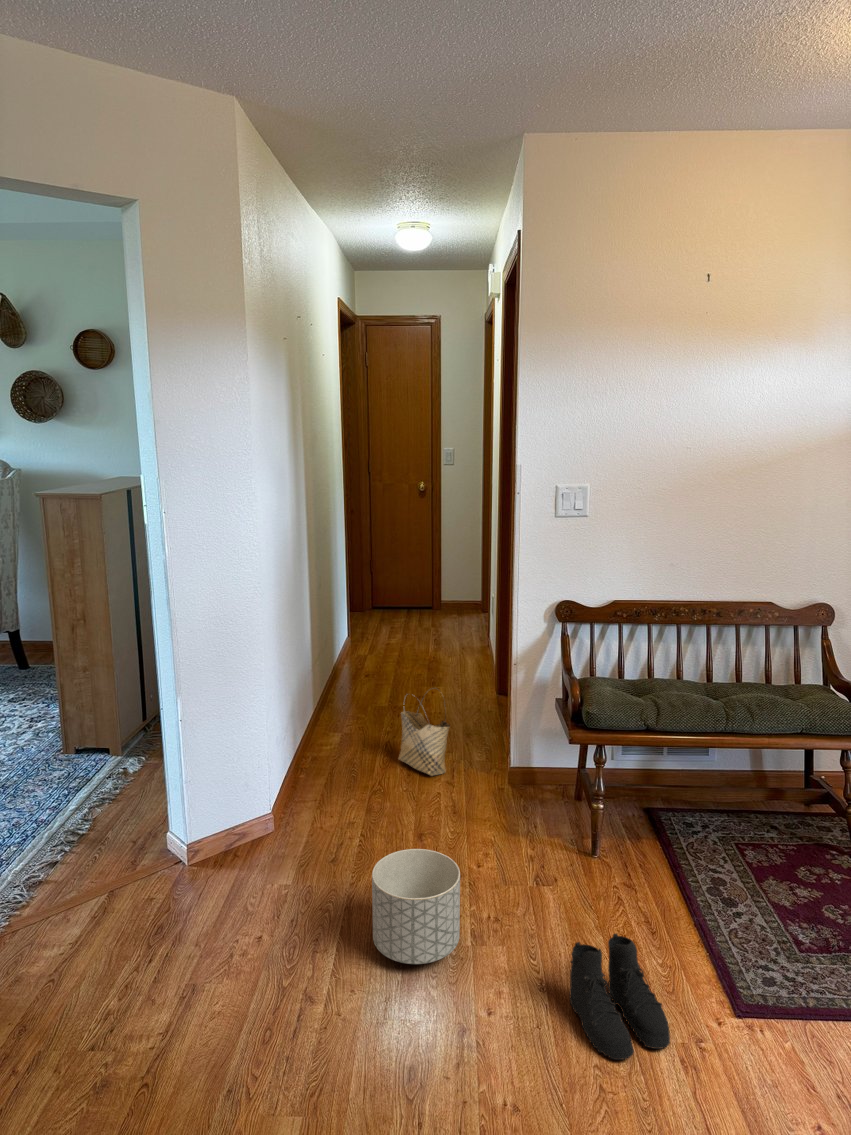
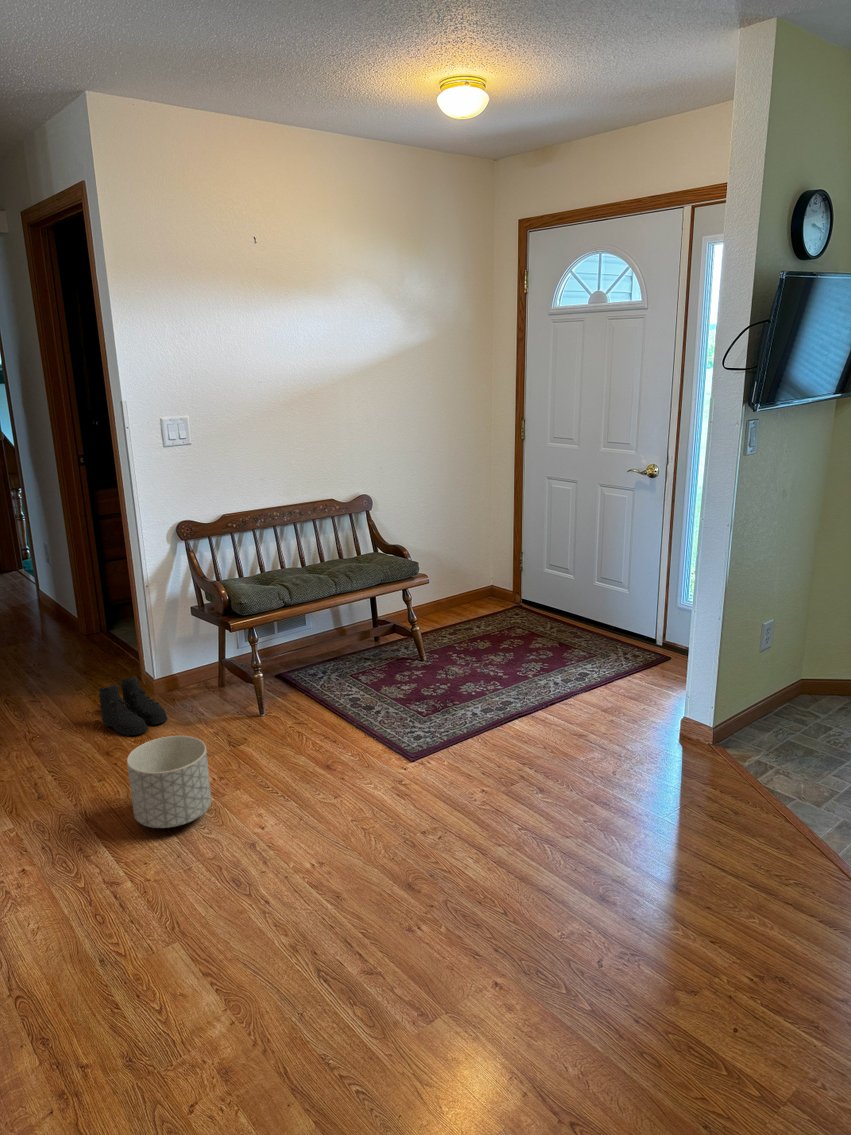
woven basket: present [398,688,450,776] -> none [30,627,92,708]
boots: present [570,934,670,1060] -> present [98,676,167,736]

